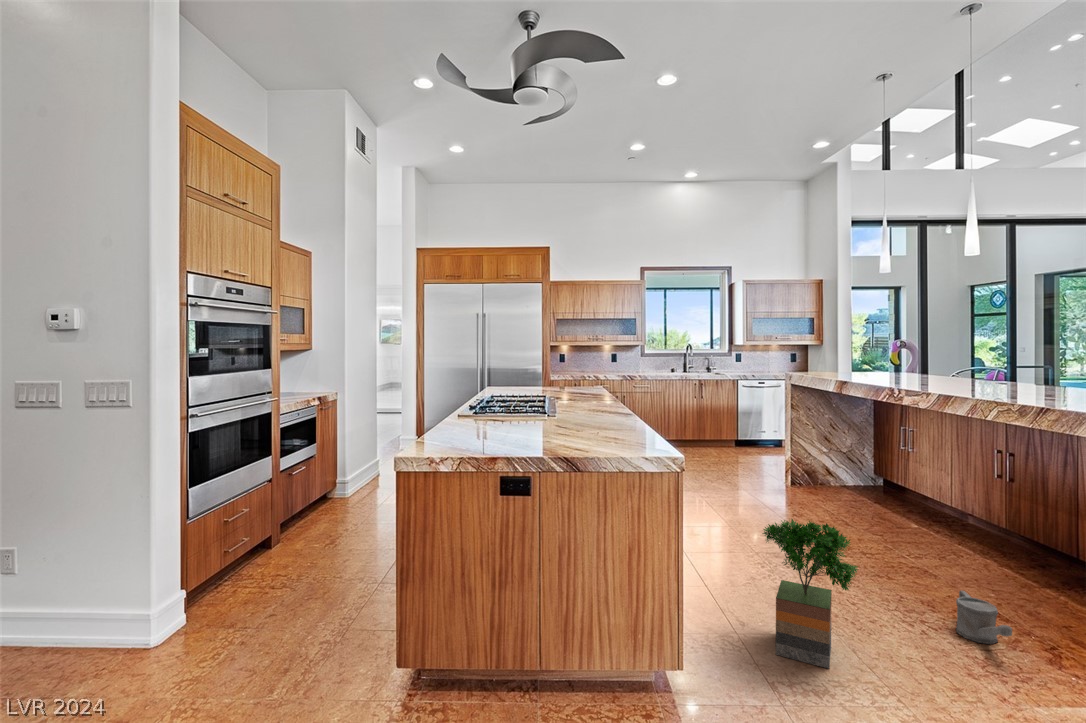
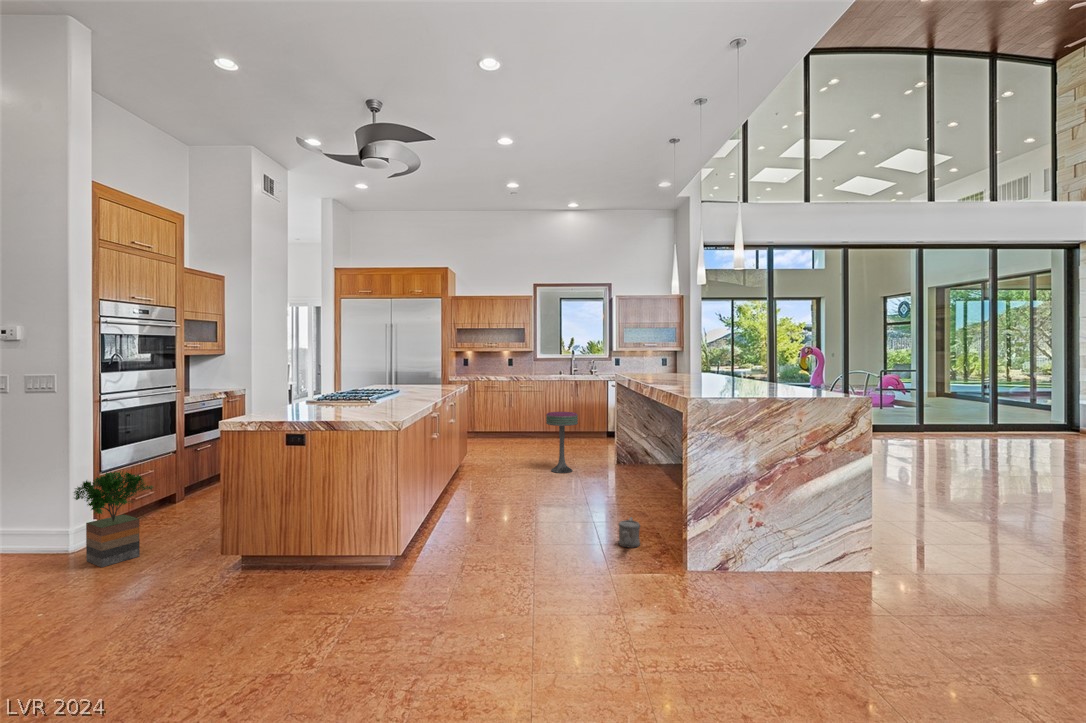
bar stool: none [709,421,752,500] -> present [546,412,578,473]
potted tree: present [762,519,858,669] -> present [74,471,153,567]

